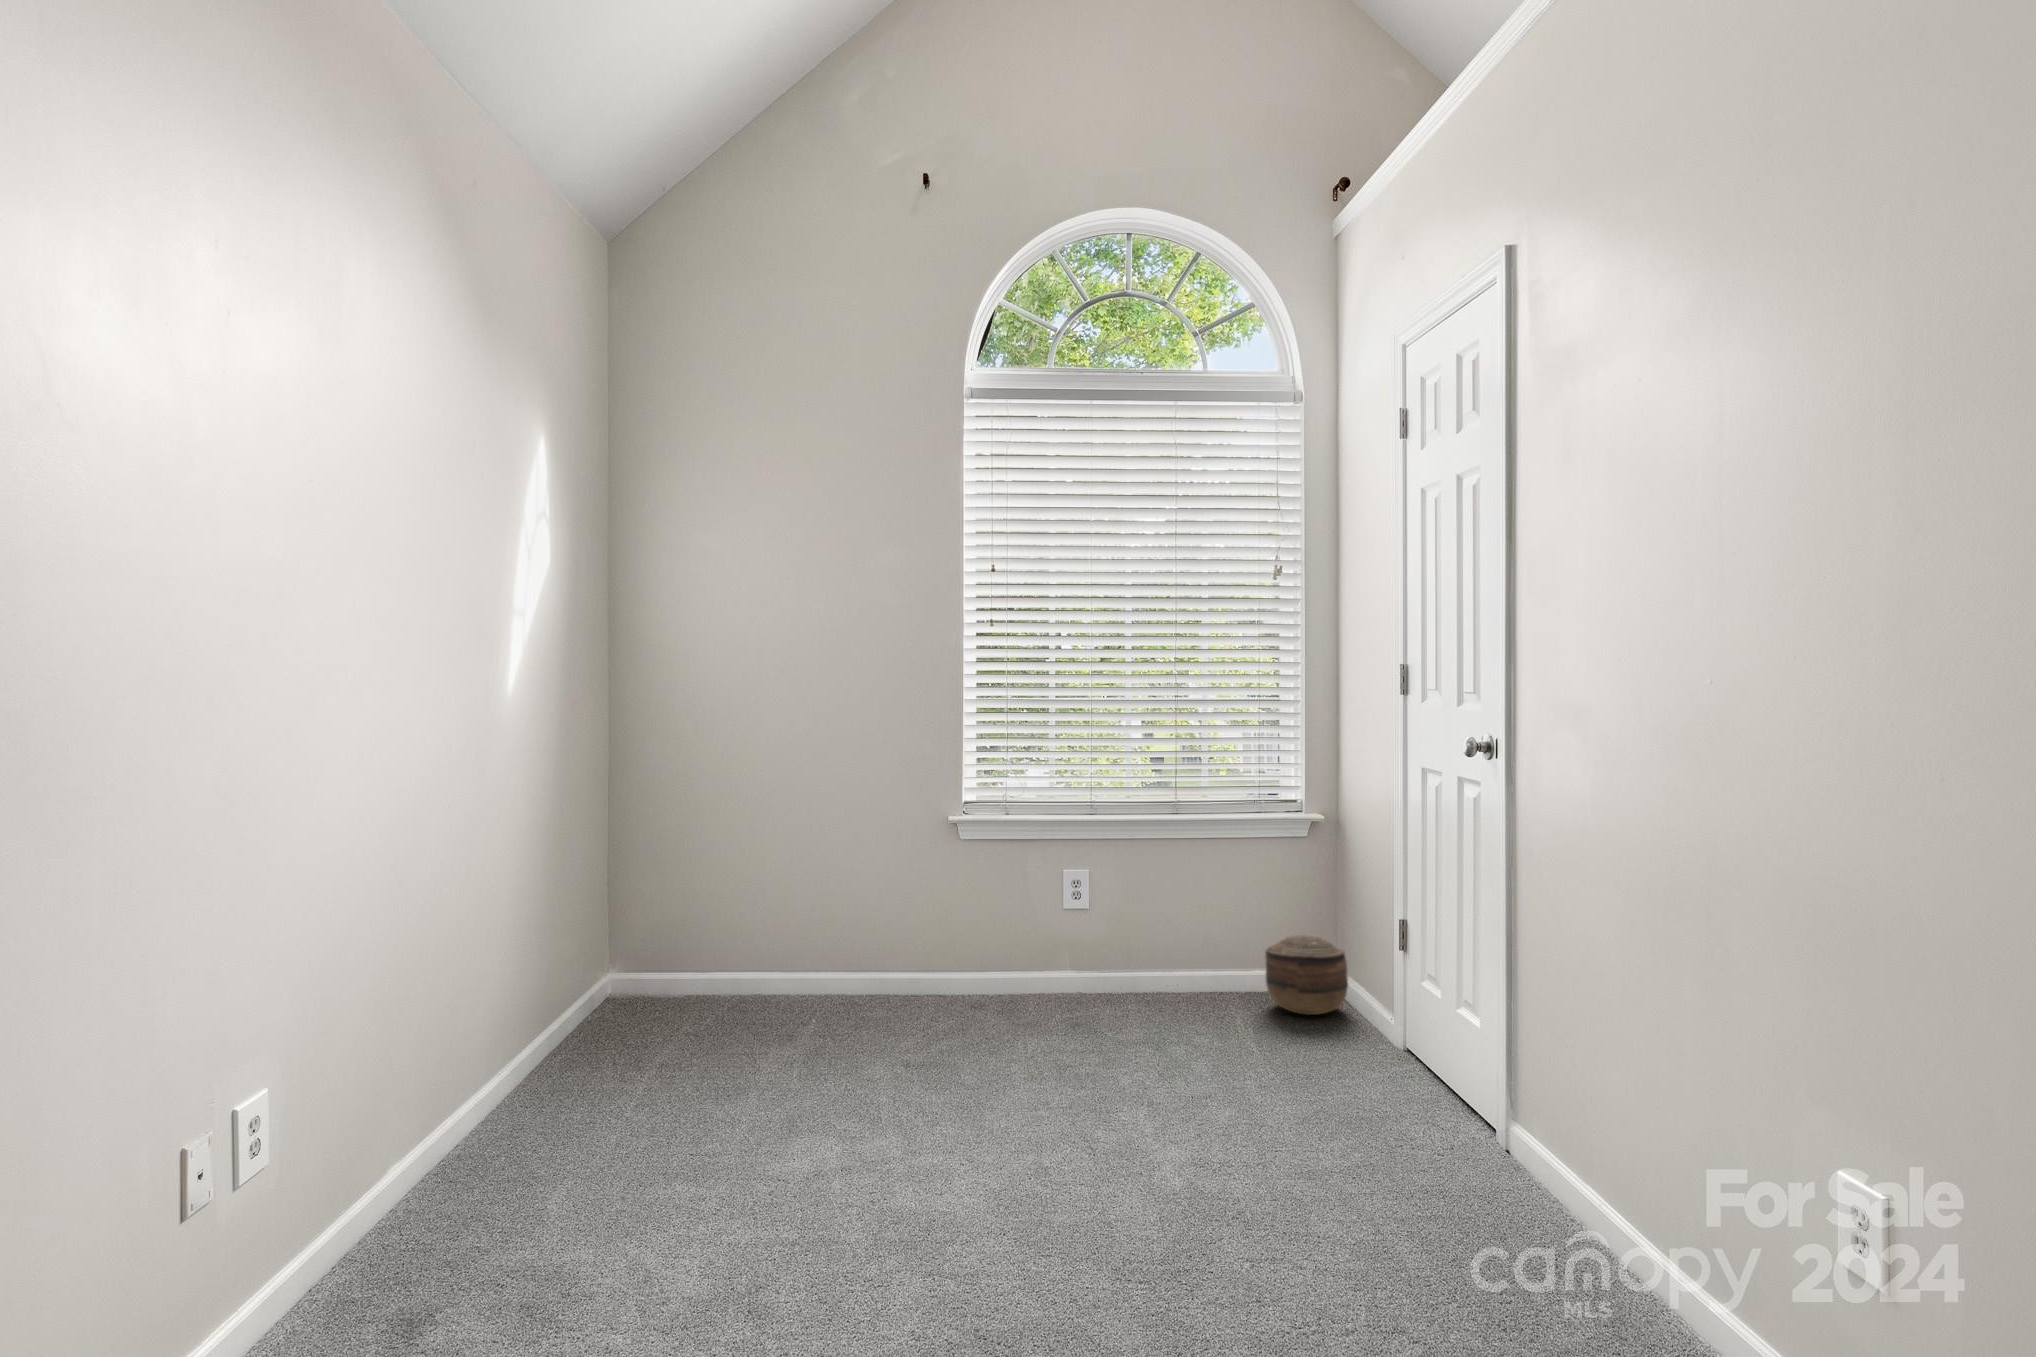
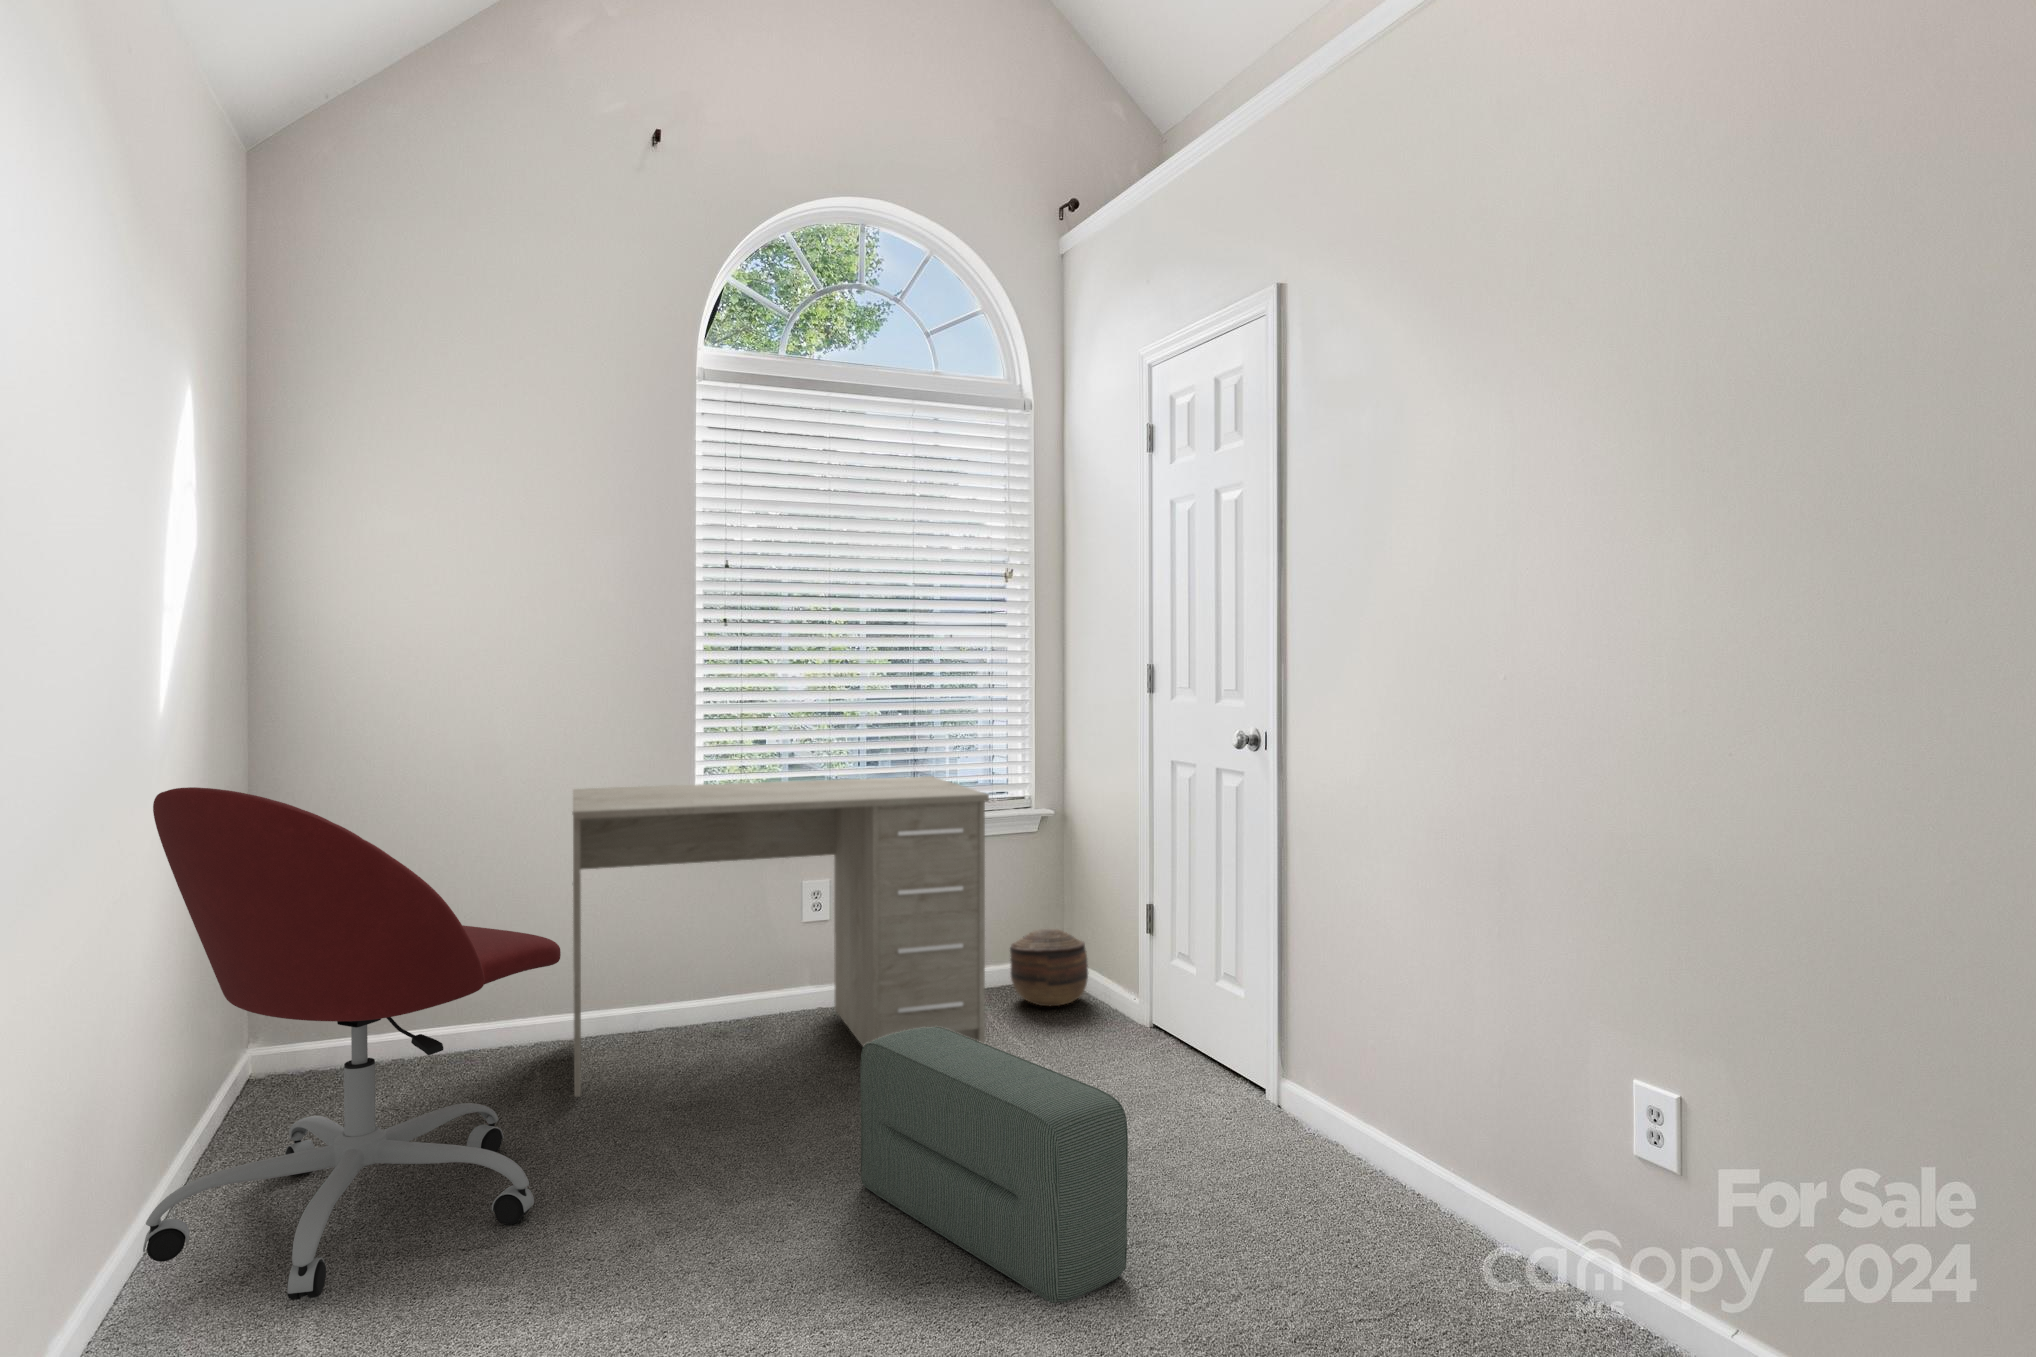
office chair: none [477,757,793,1175] -> present [143,787,561,1300]
desk: none [830,773,1219,1047] -> present [572,776,989,1097]
pouf: none [1033,1014,1245,1300] -> present [860,1026,1128,1303]

